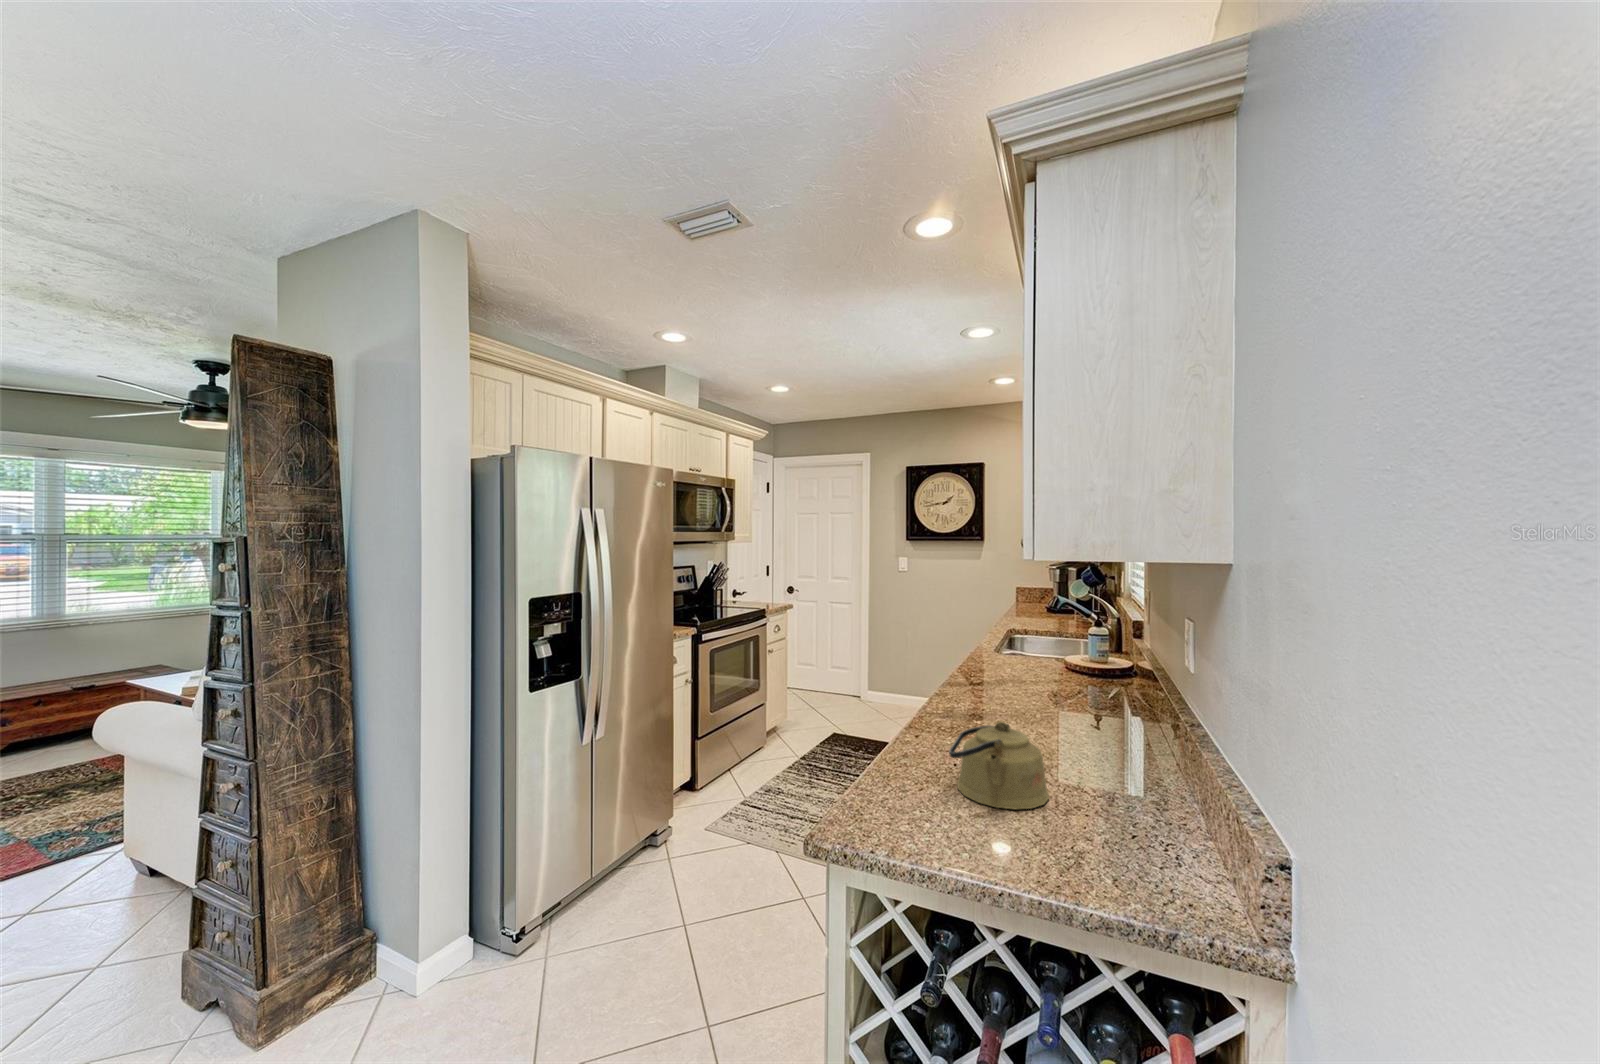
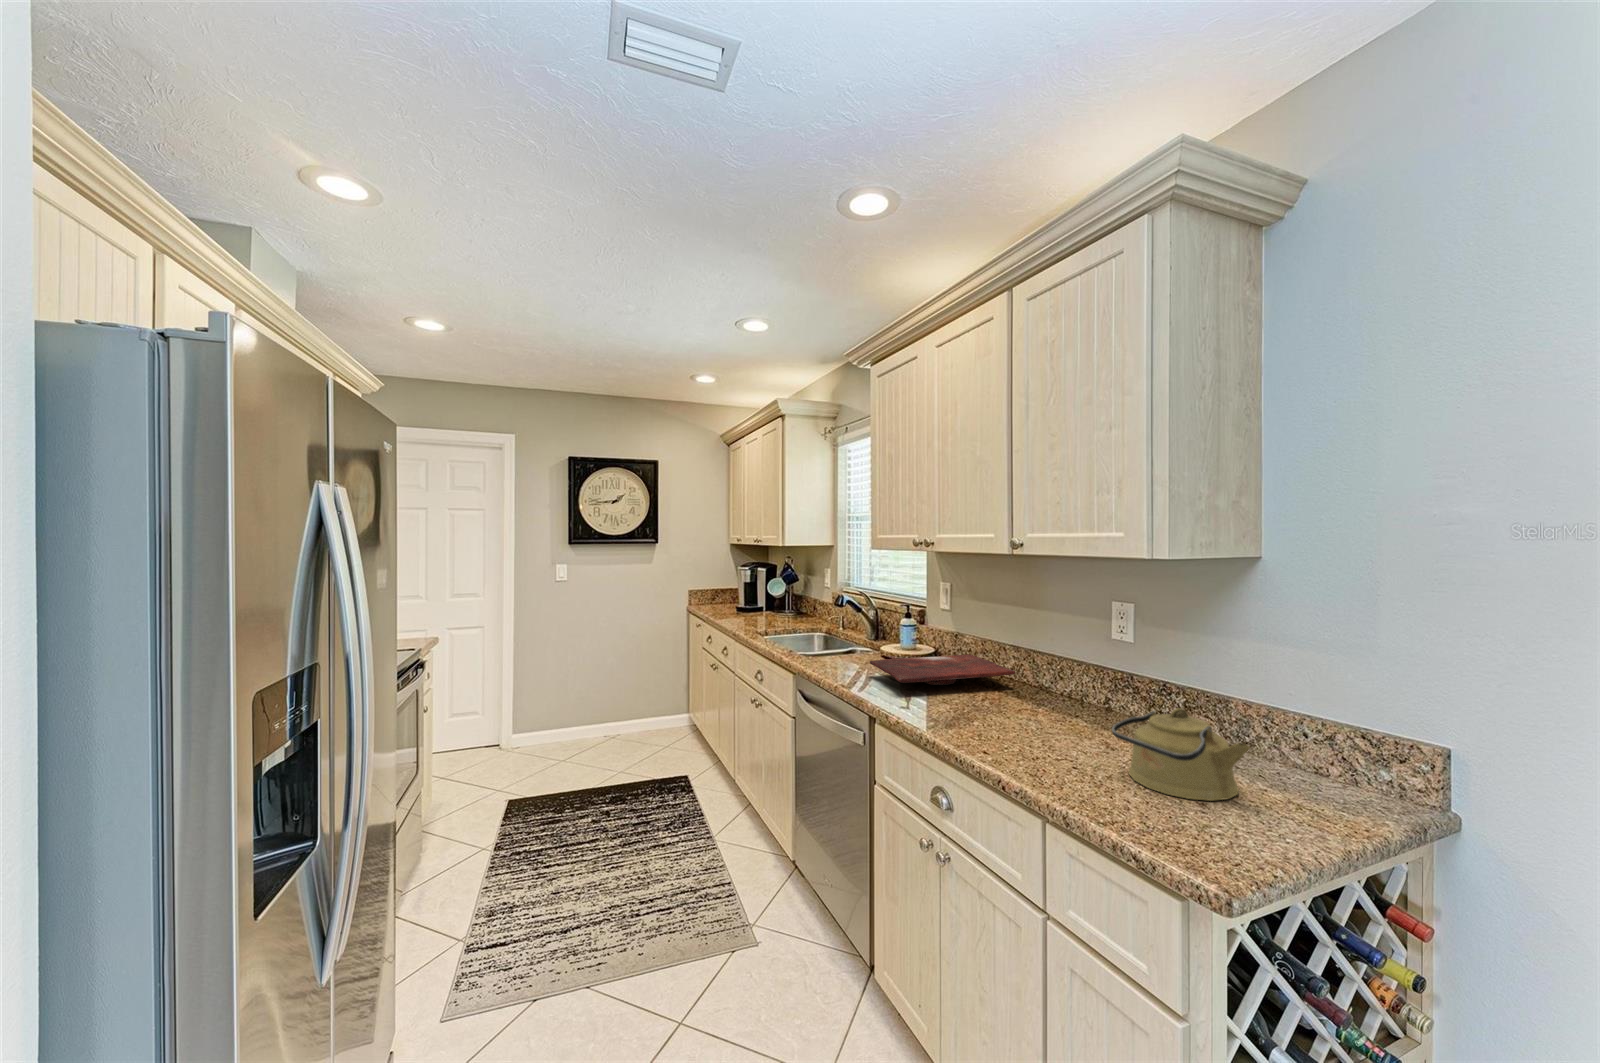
cutting board: none [970,663,1112,698] -> present [870,654,1015,685]

